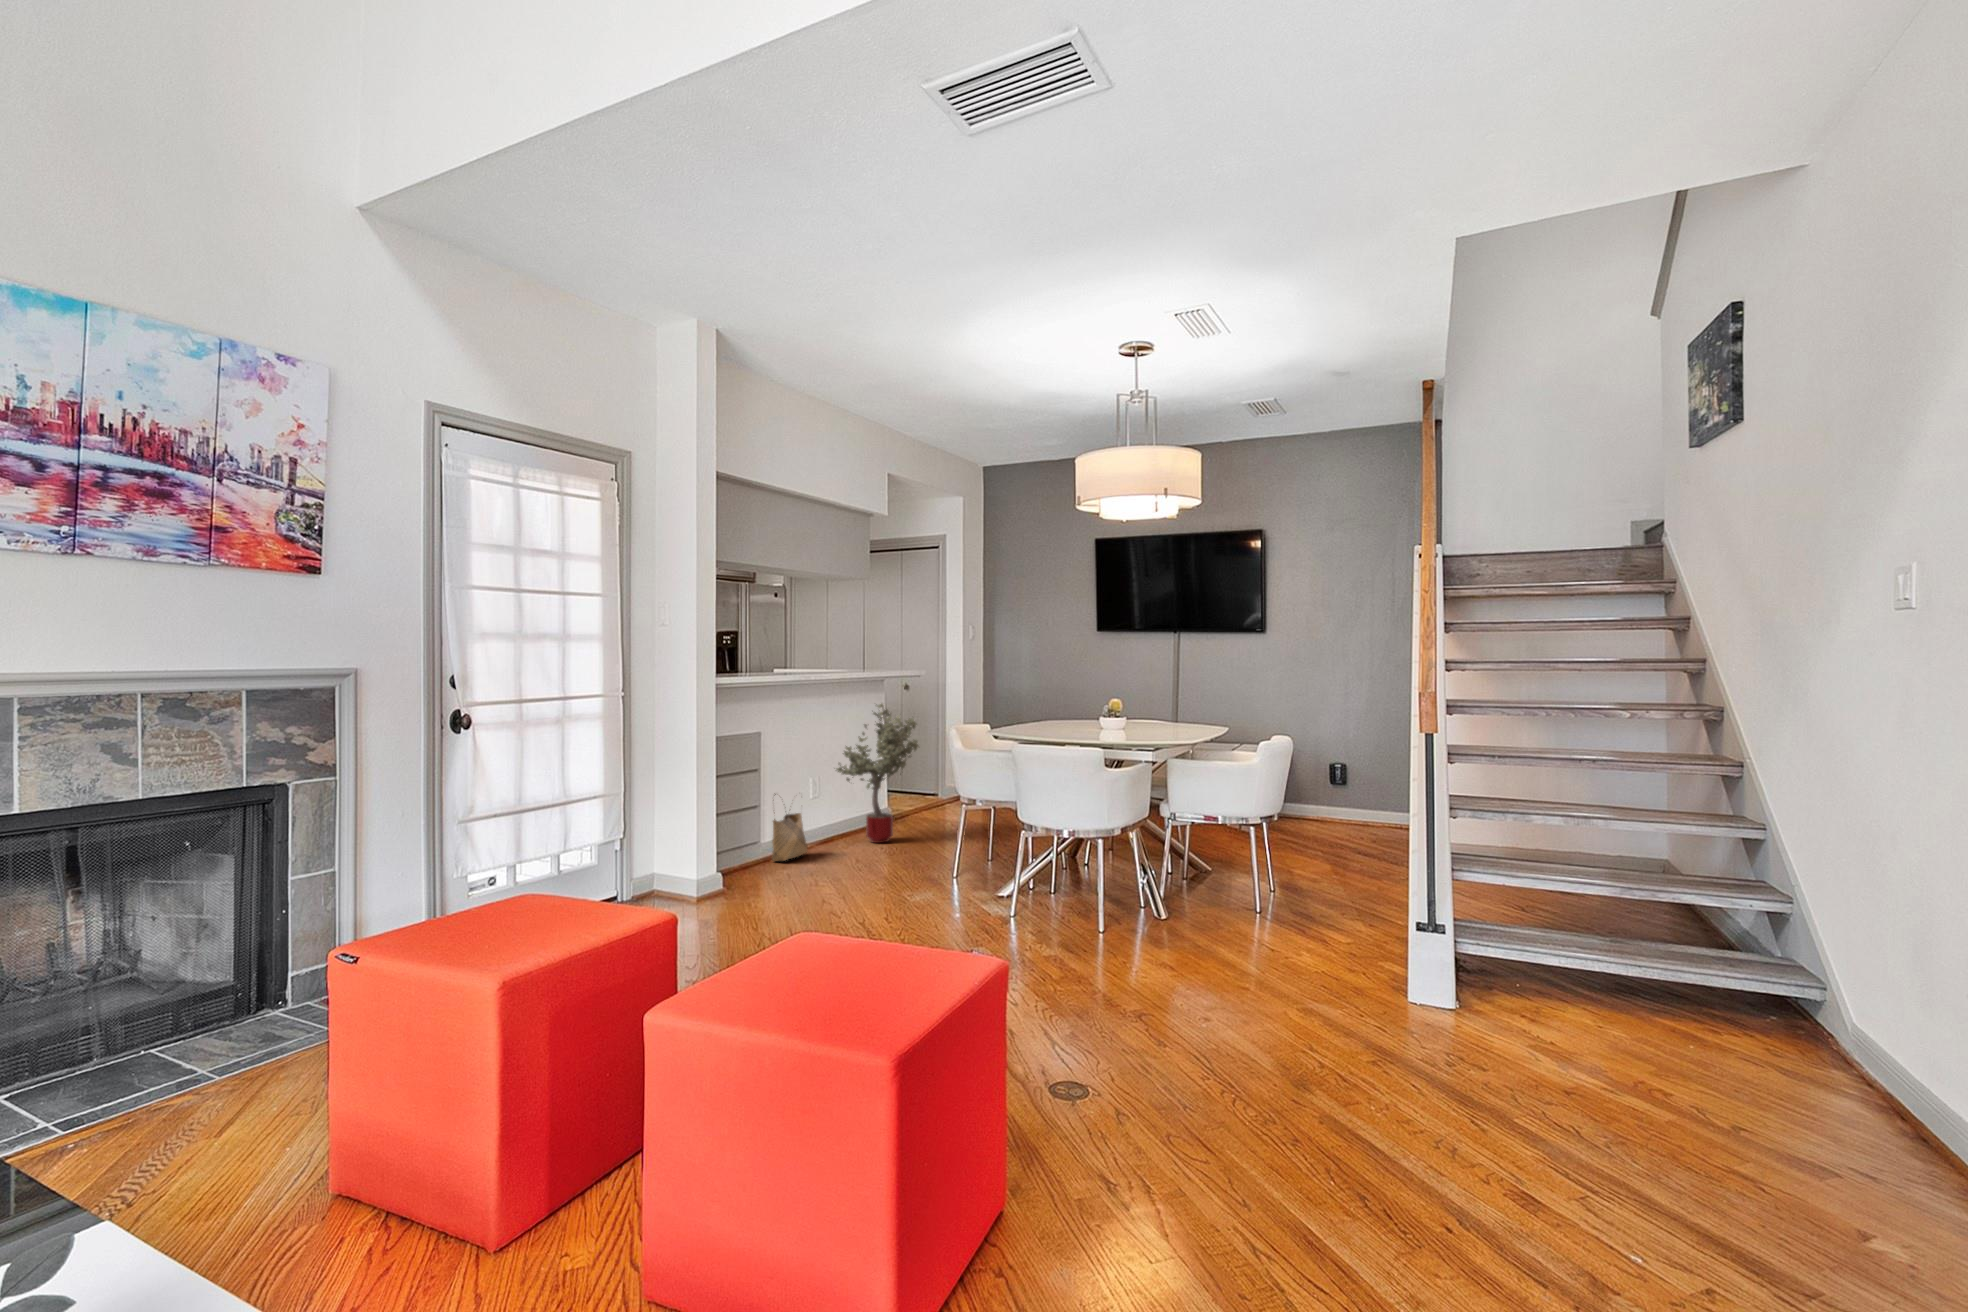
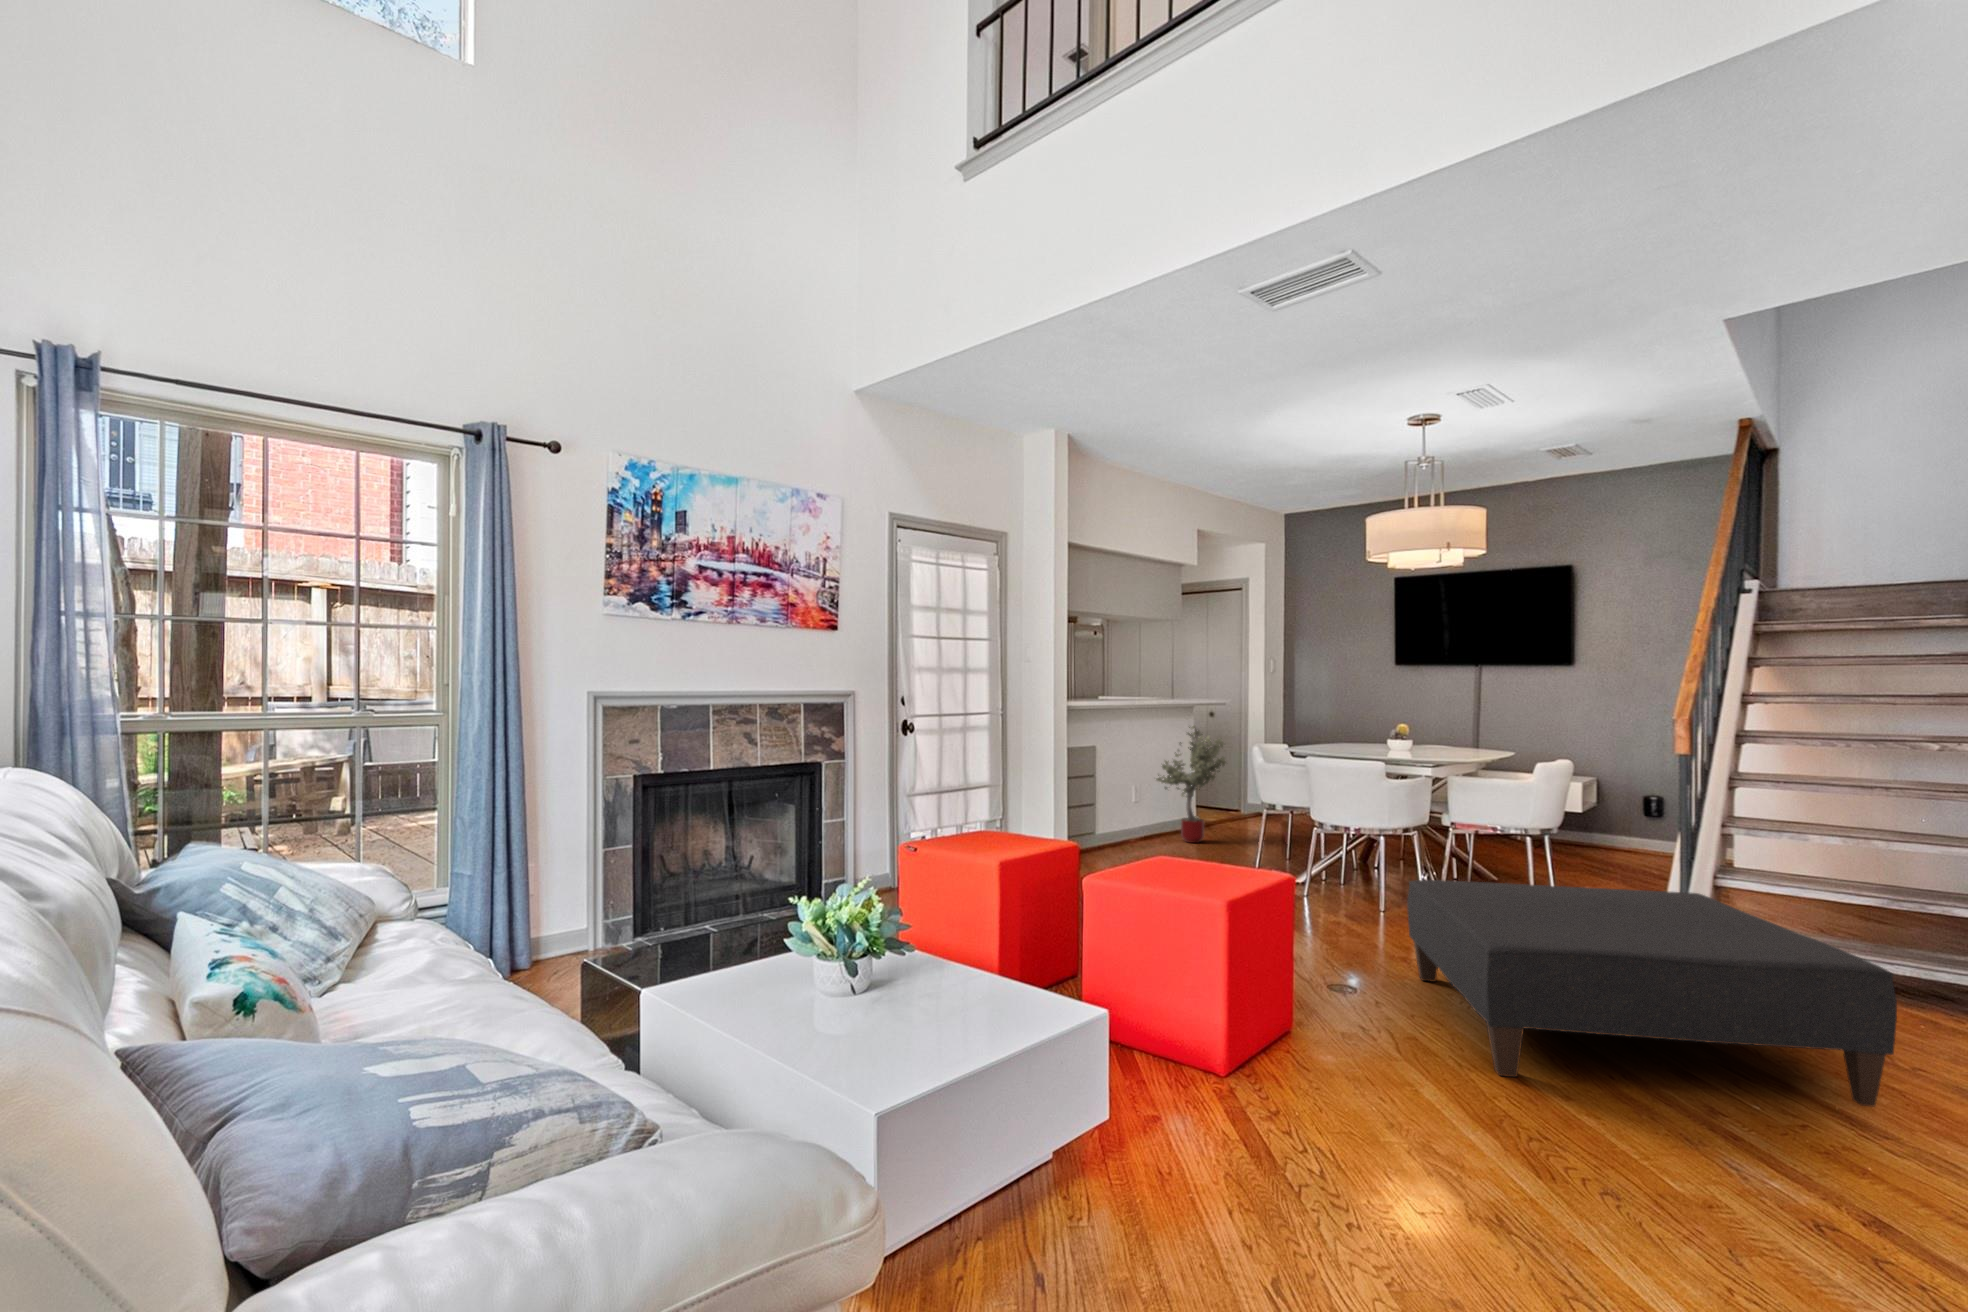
woven basket: present [772,794,808,861] -> none [1106,795,1134,850]
ottoman: none [1140,904,1775,1247] -> present [1407,880,1897,1107]

